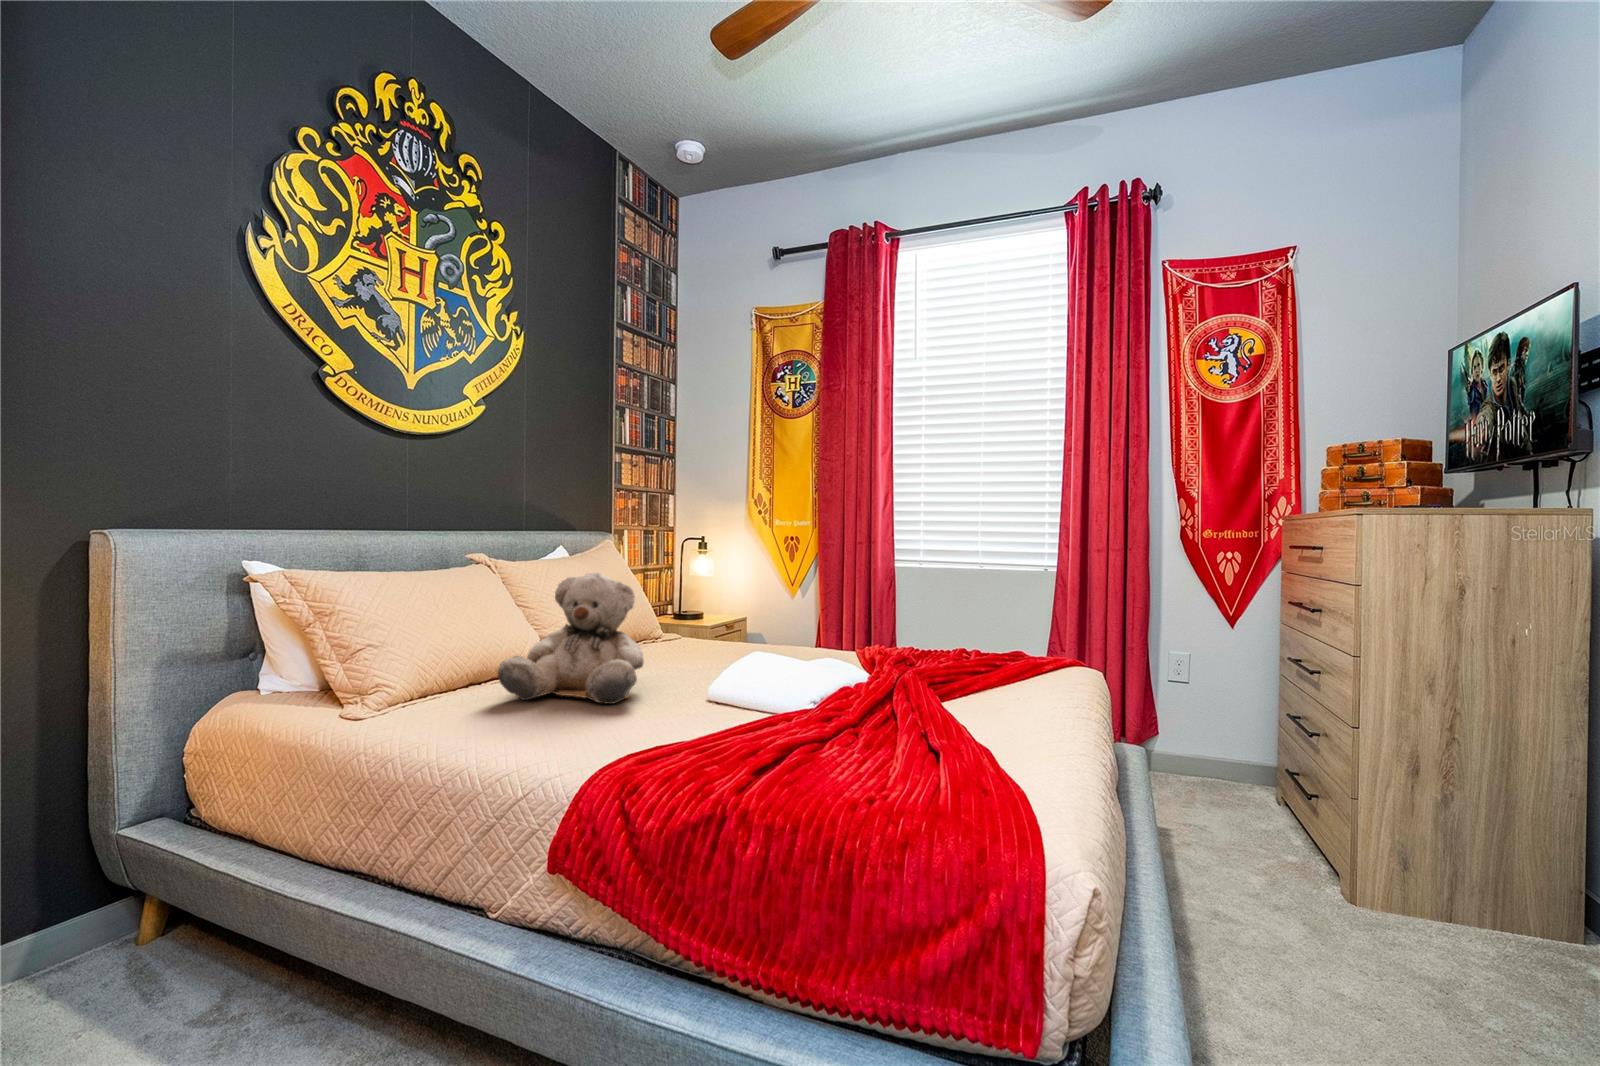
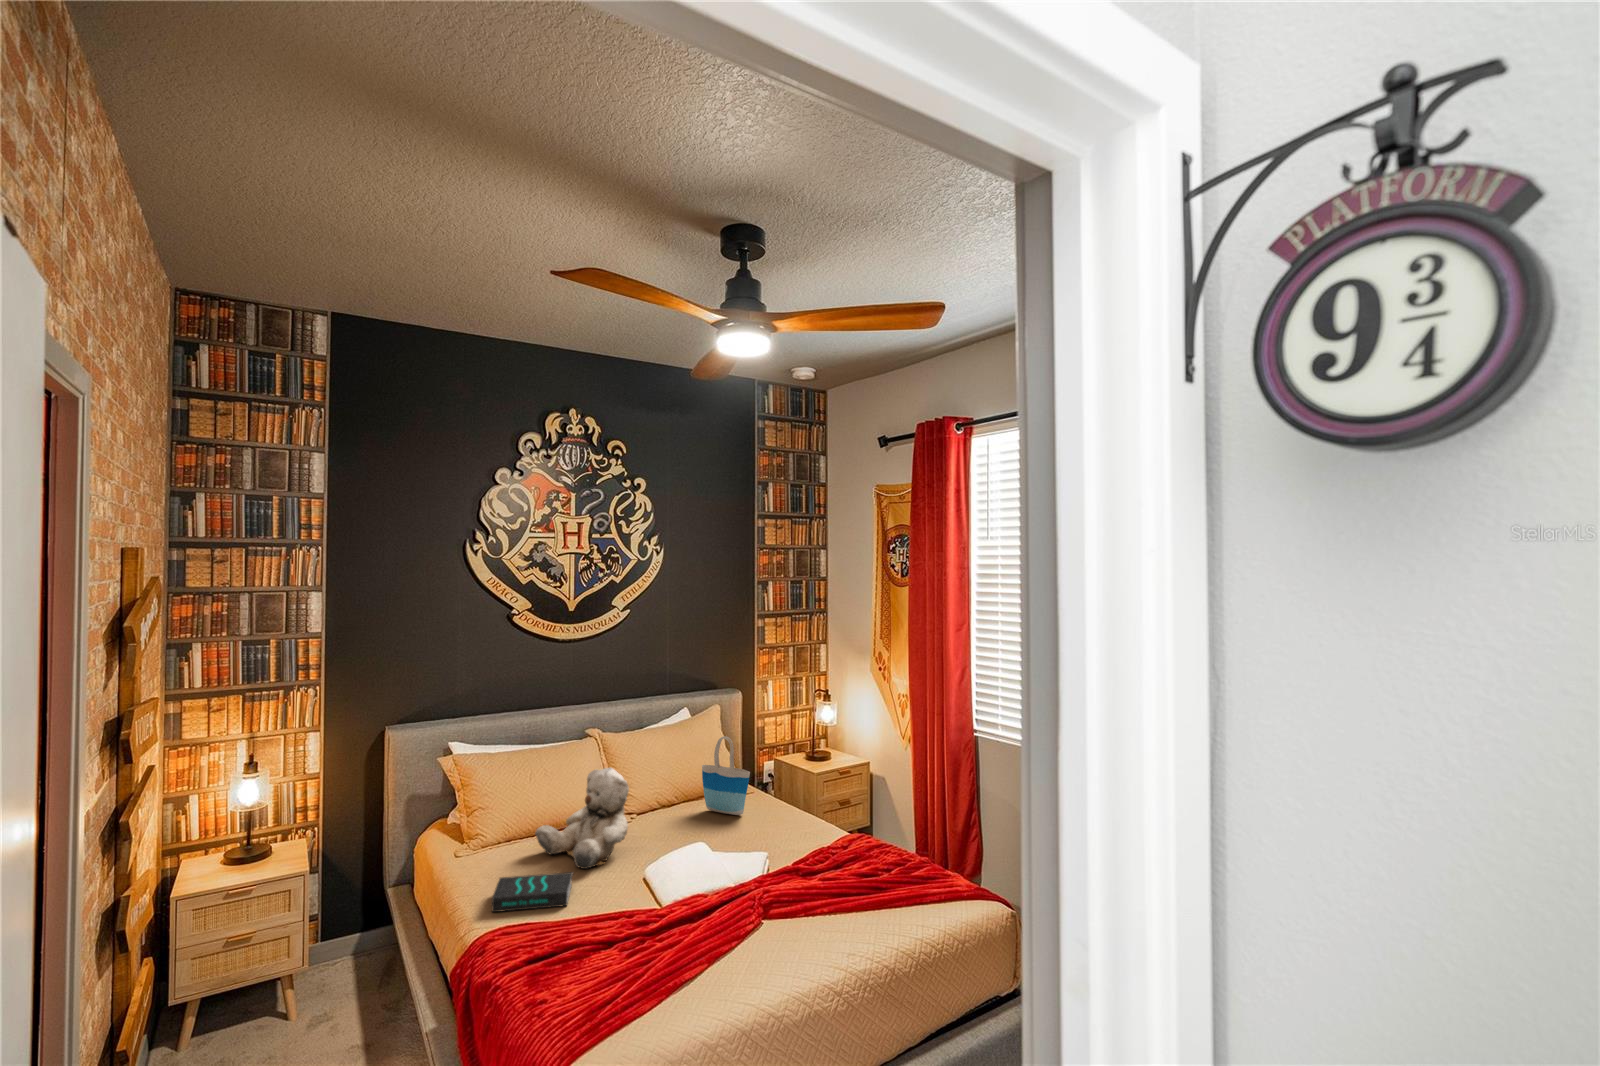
tote bag: none [652,552,725,650] -> present [702,736,750,815]
book: none [524,697,670,756] -> present [492,872,573,912]

